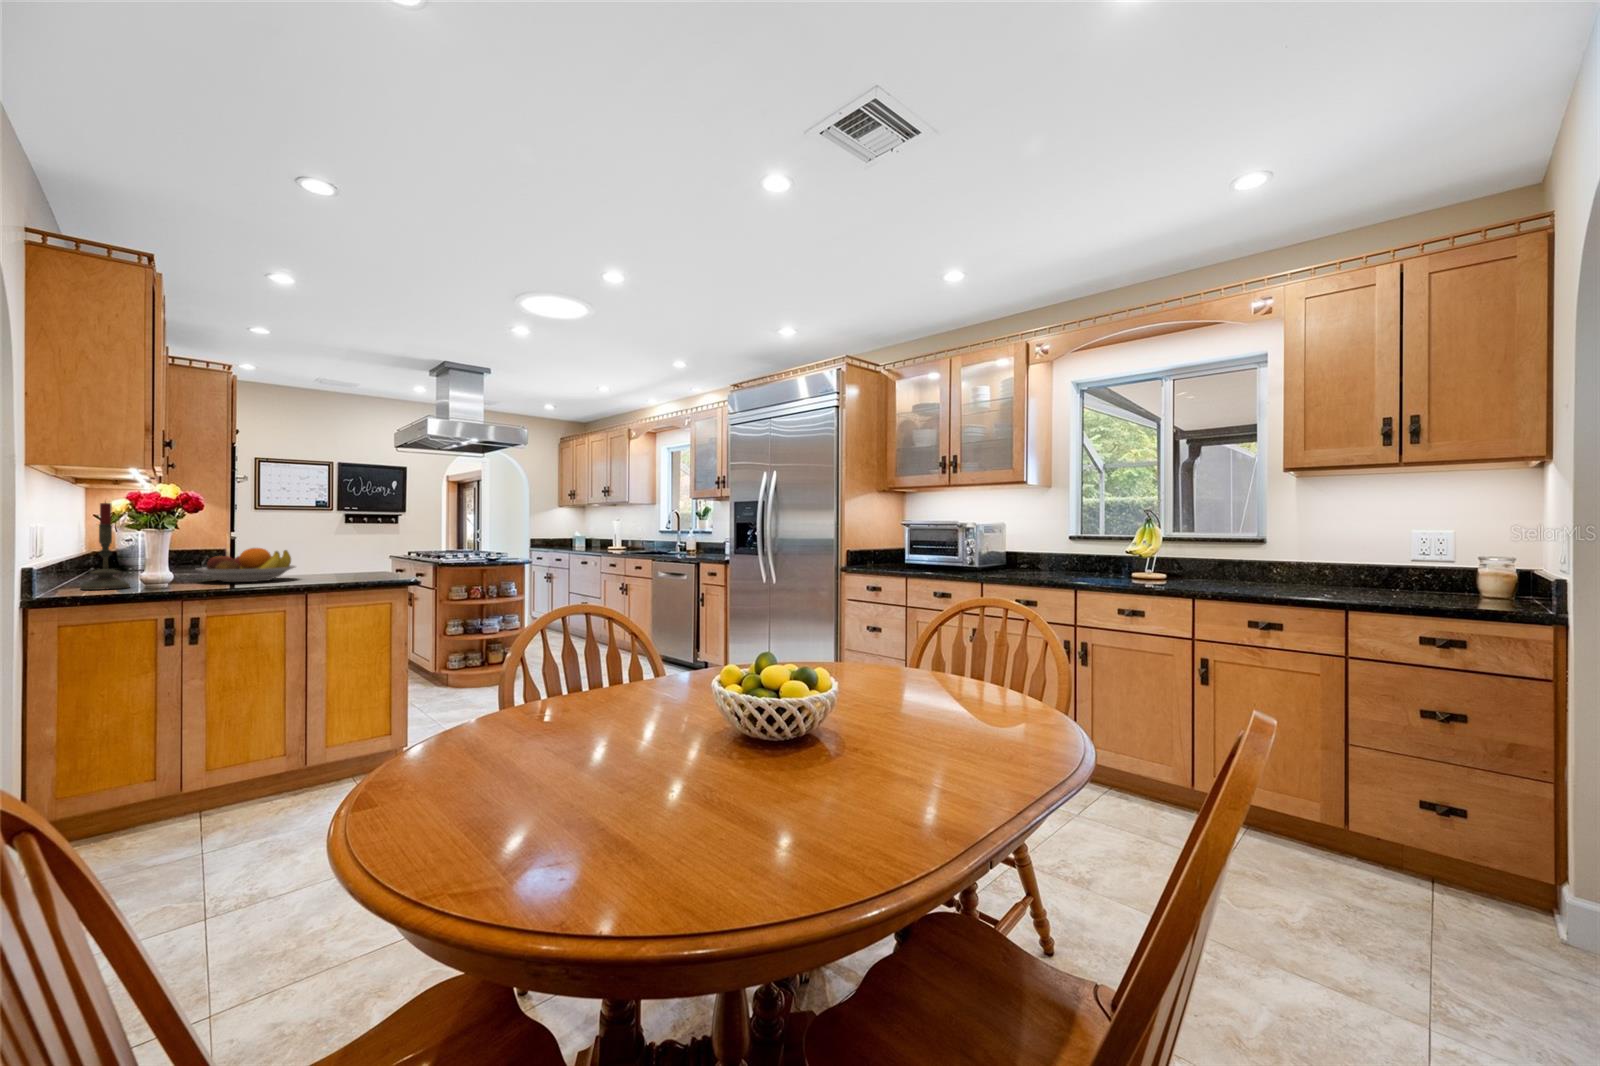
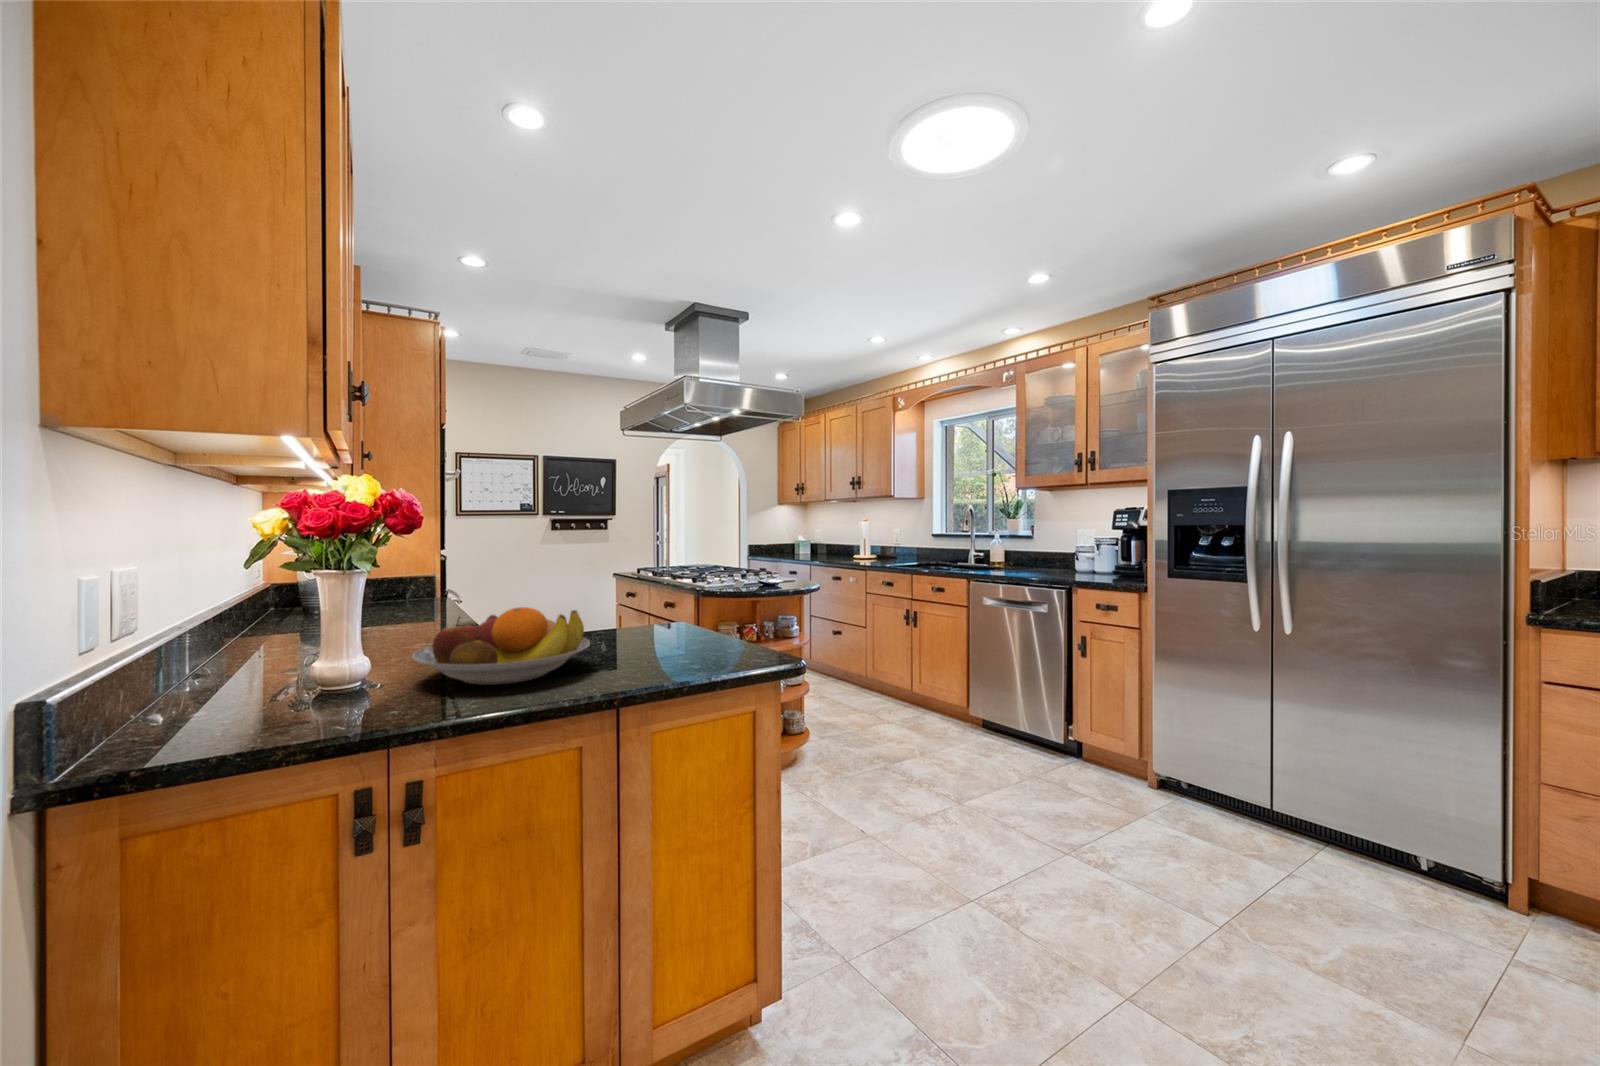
candle: present [80,502,130,590] -> none [179,515,285,735]

